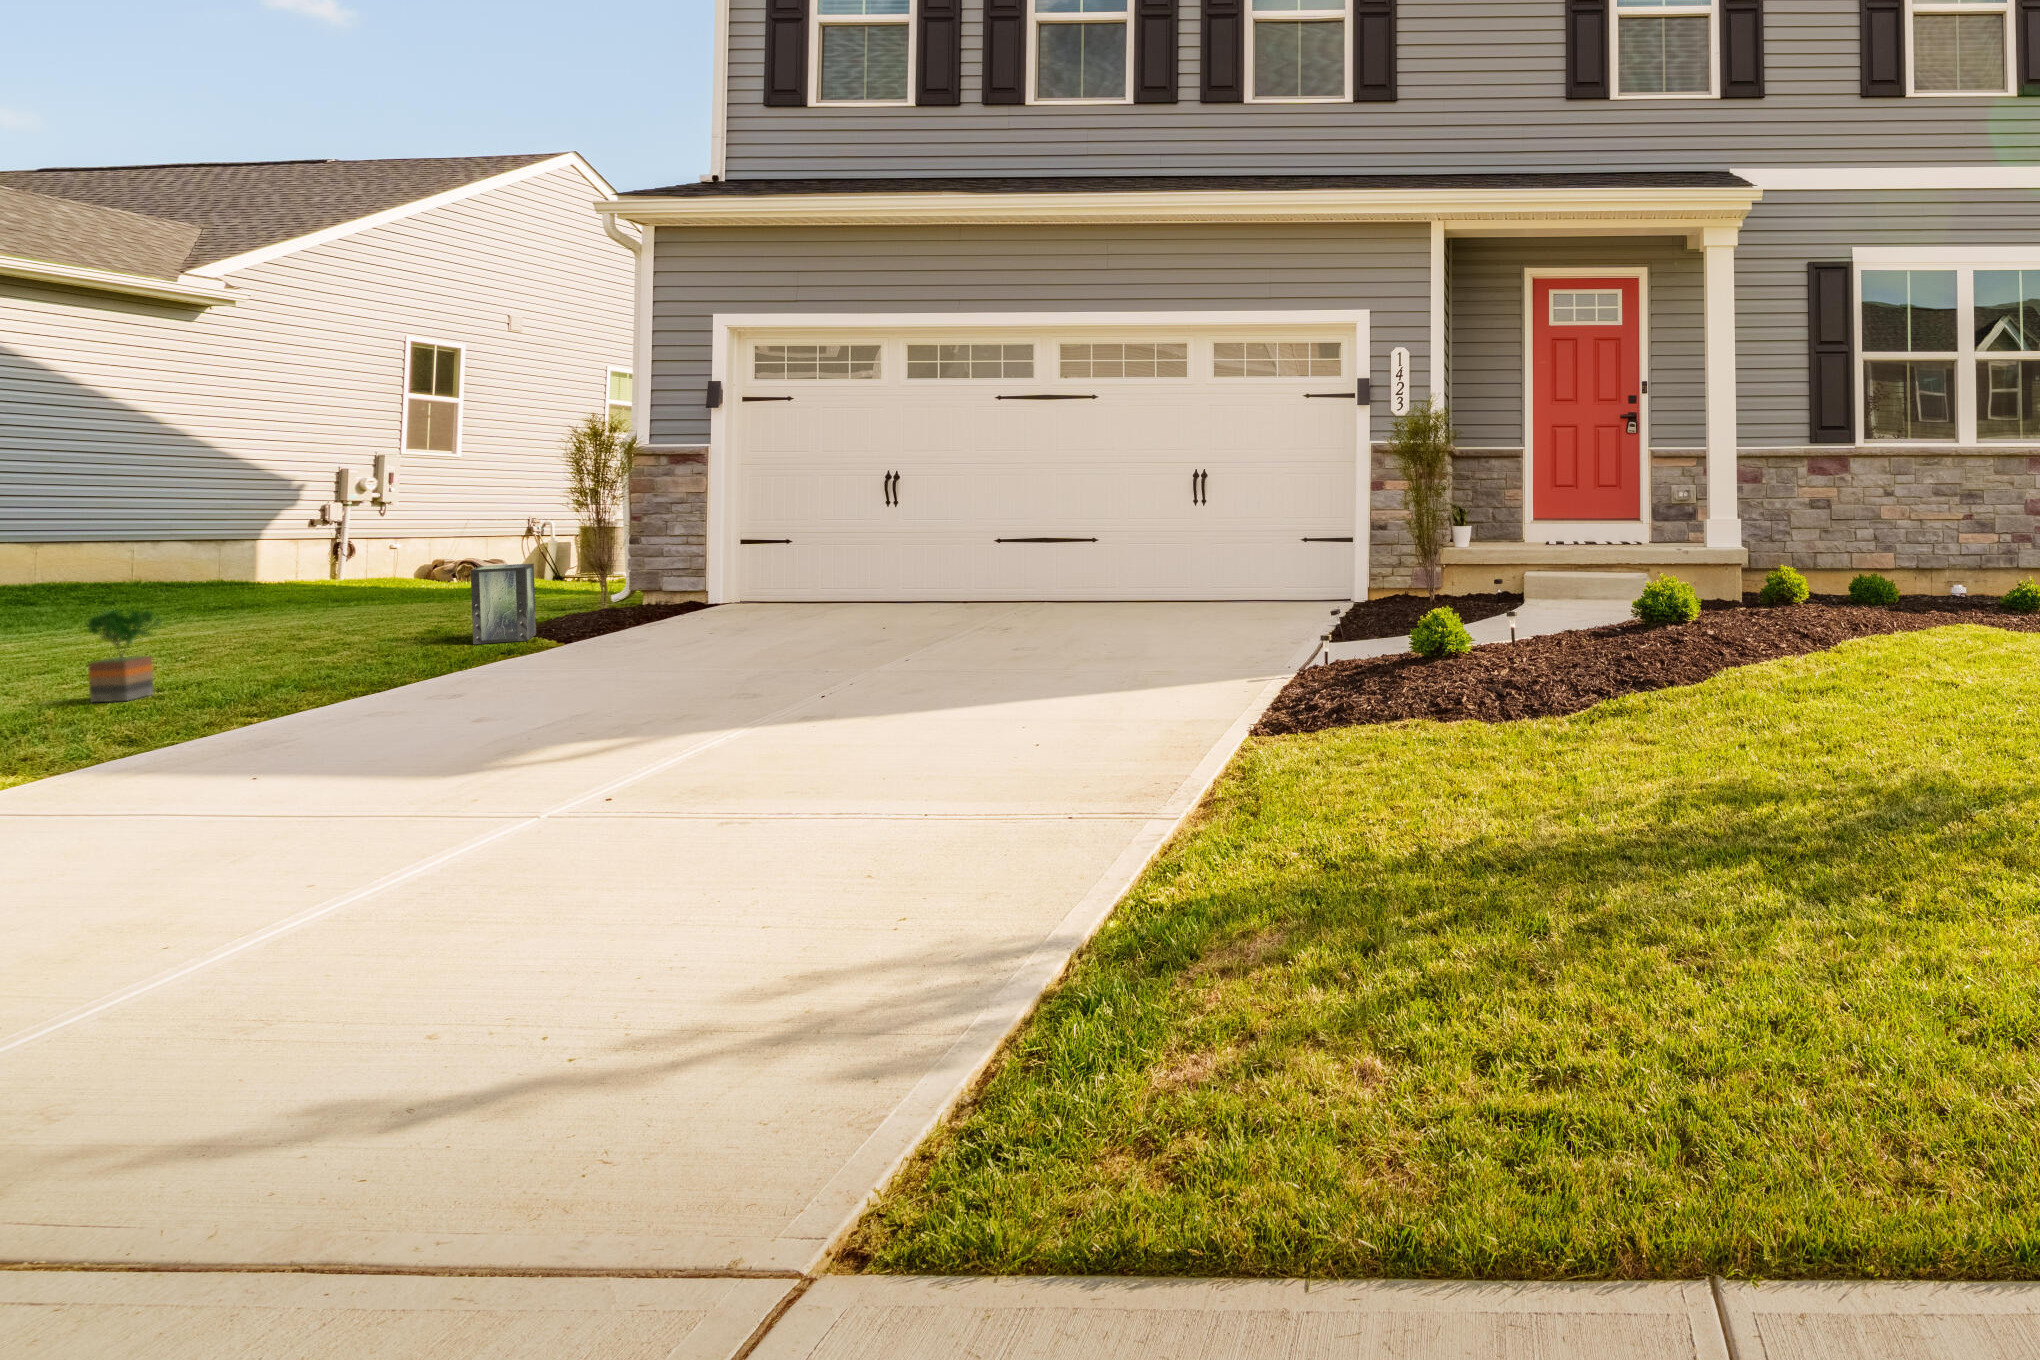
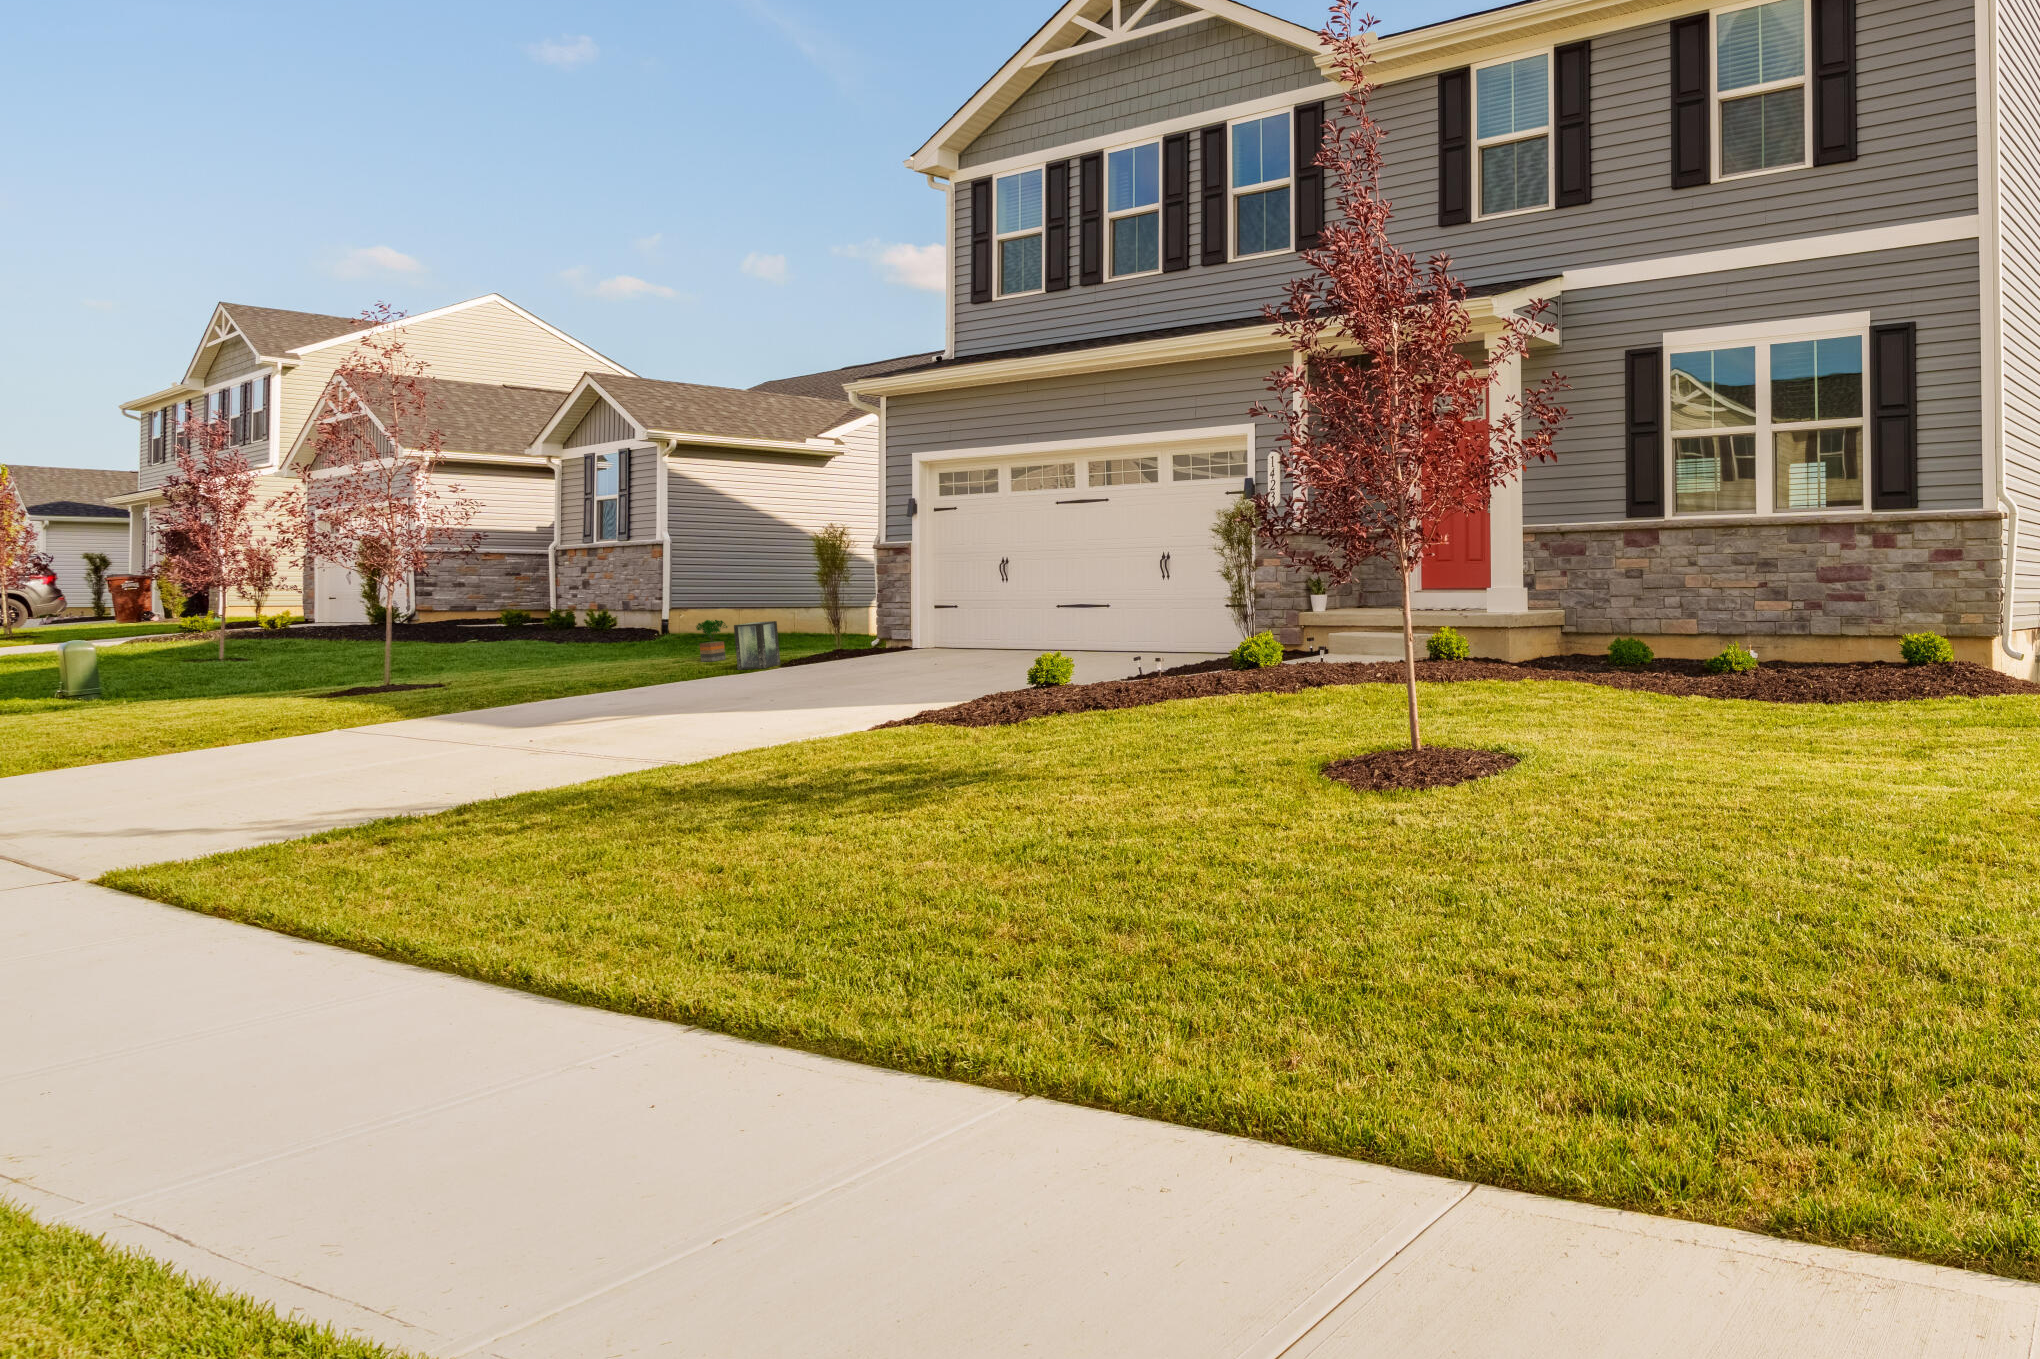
potted tree: present [87,610,162,702] -> present [696,620,727,662]

